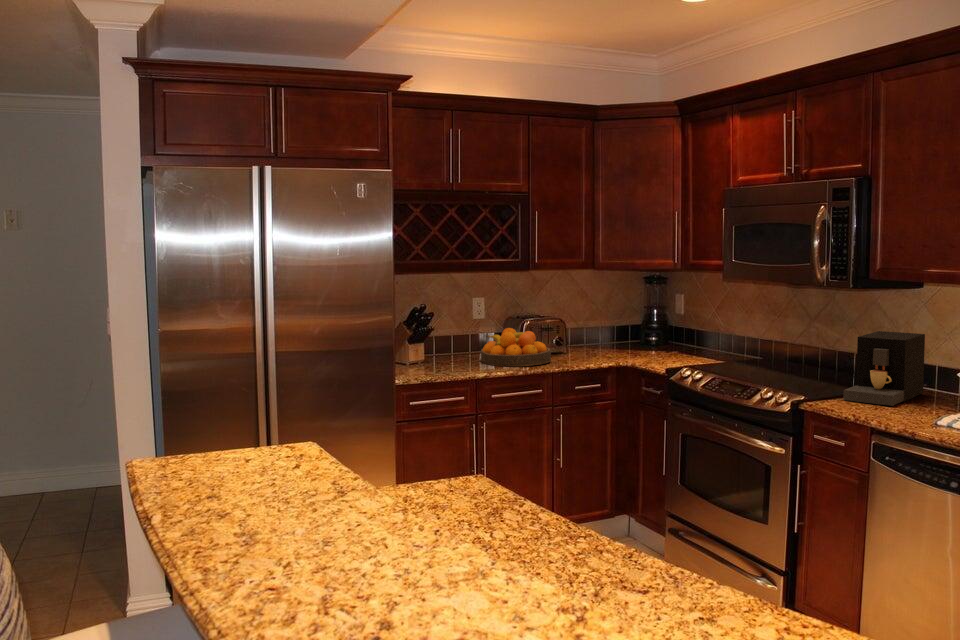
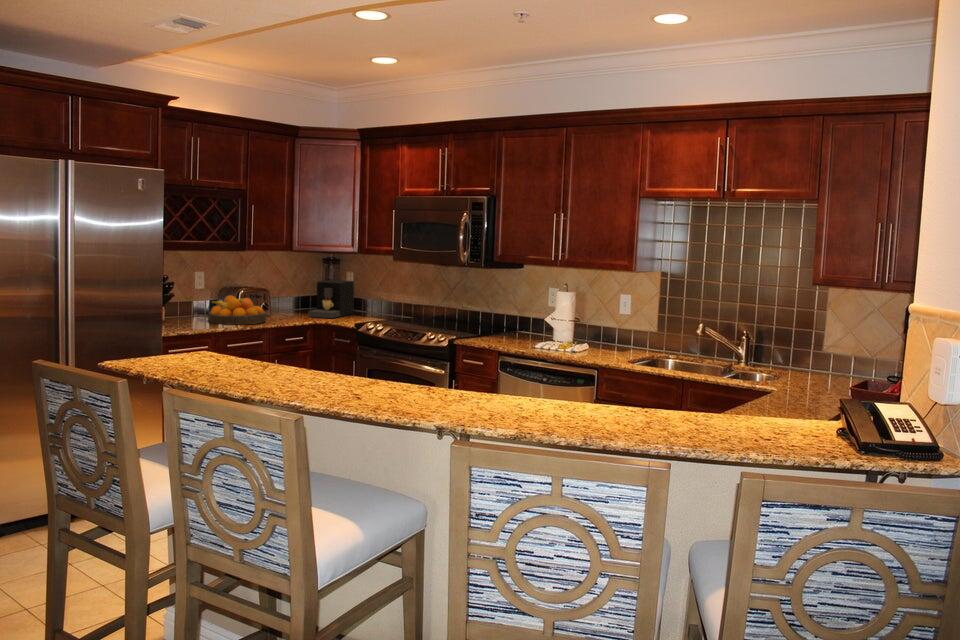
coffee maker: present [843,331,925,406] -> present [308,280,354,318]

